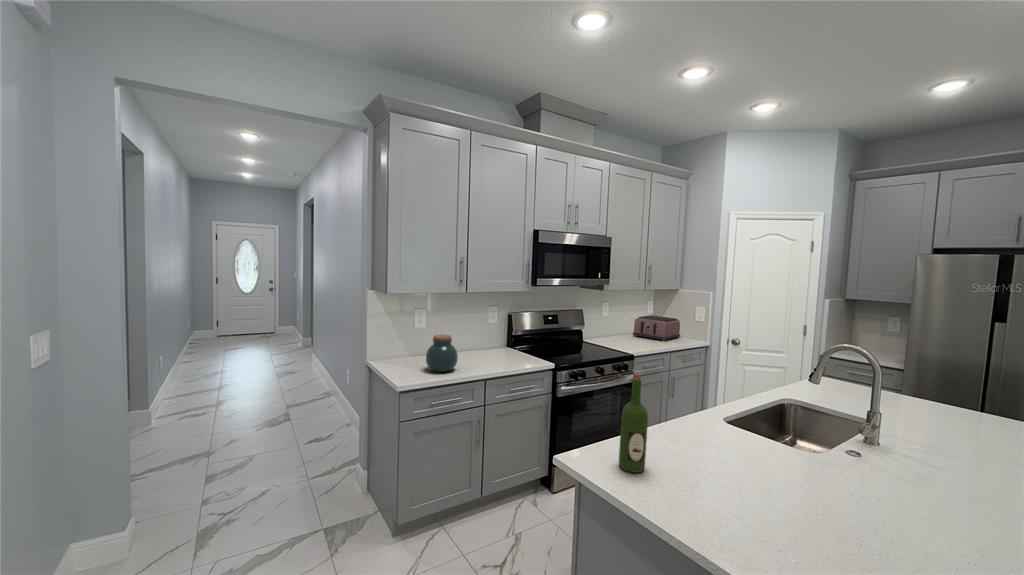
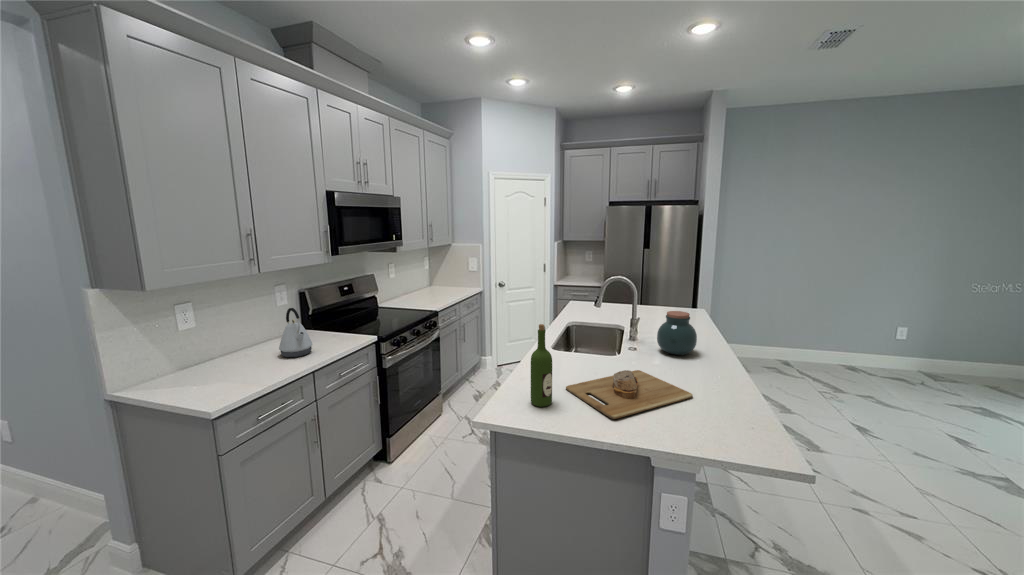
toaster: present [633,315,680,342] -> none [417,271,456,294]
kettle: none [472,324,497,365] -> present [279,308,312,357]
jar: present [426,335,458,372] -> present [657,311,697,355]
cutting board: none [678,461,874,547] -> present [566,370,693,419]

